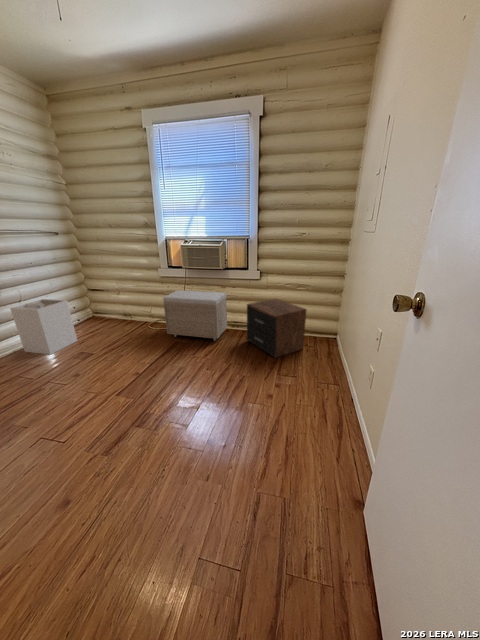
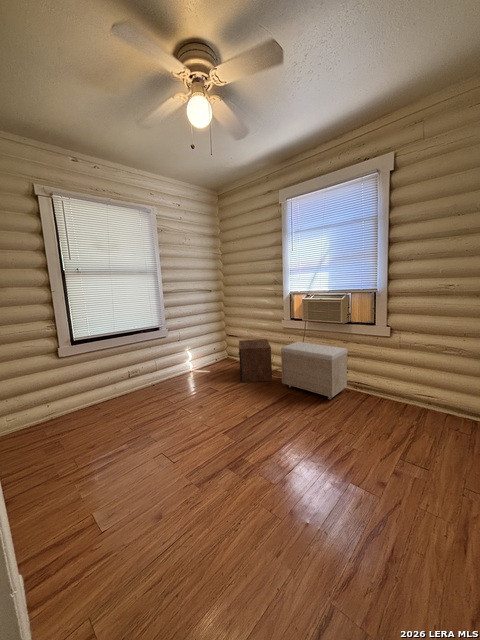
laundry hamper: present [10,299,77,354] -> none [174,340,211,385]
nightstand: present [247,299,307,358] -> present [238,339,272,382]

